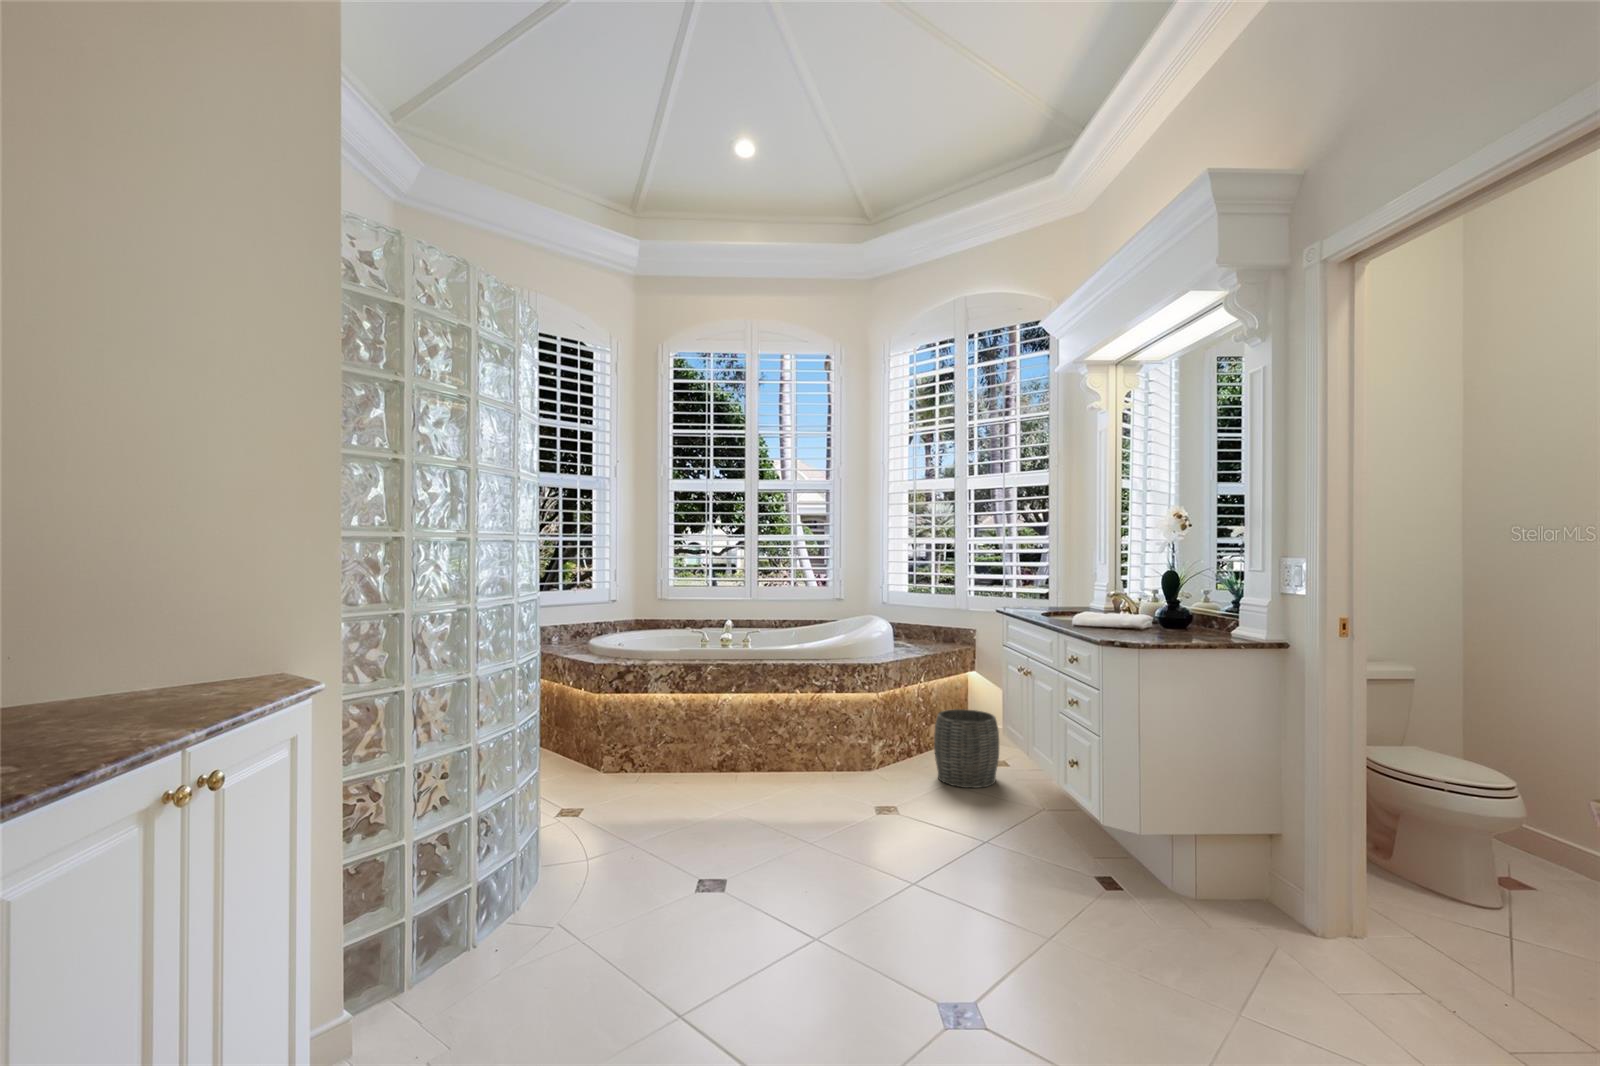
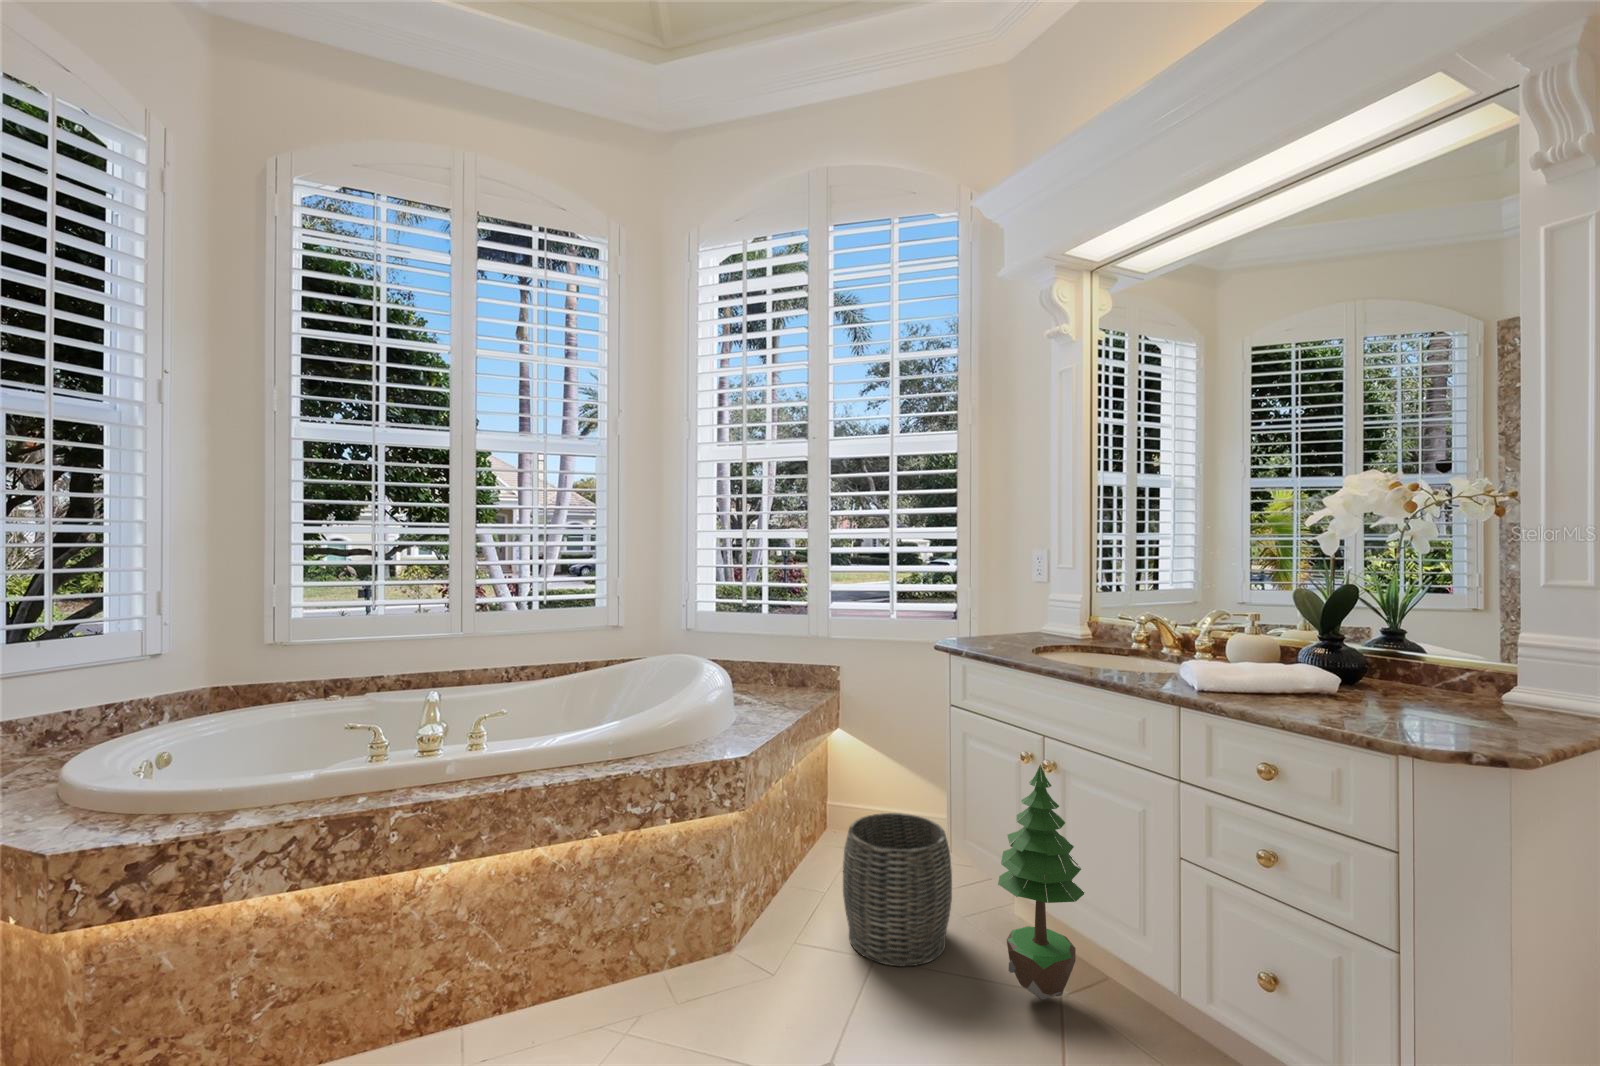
potted tree: none [1002,673,1051,807] -> present [998,765,1084,1000]

